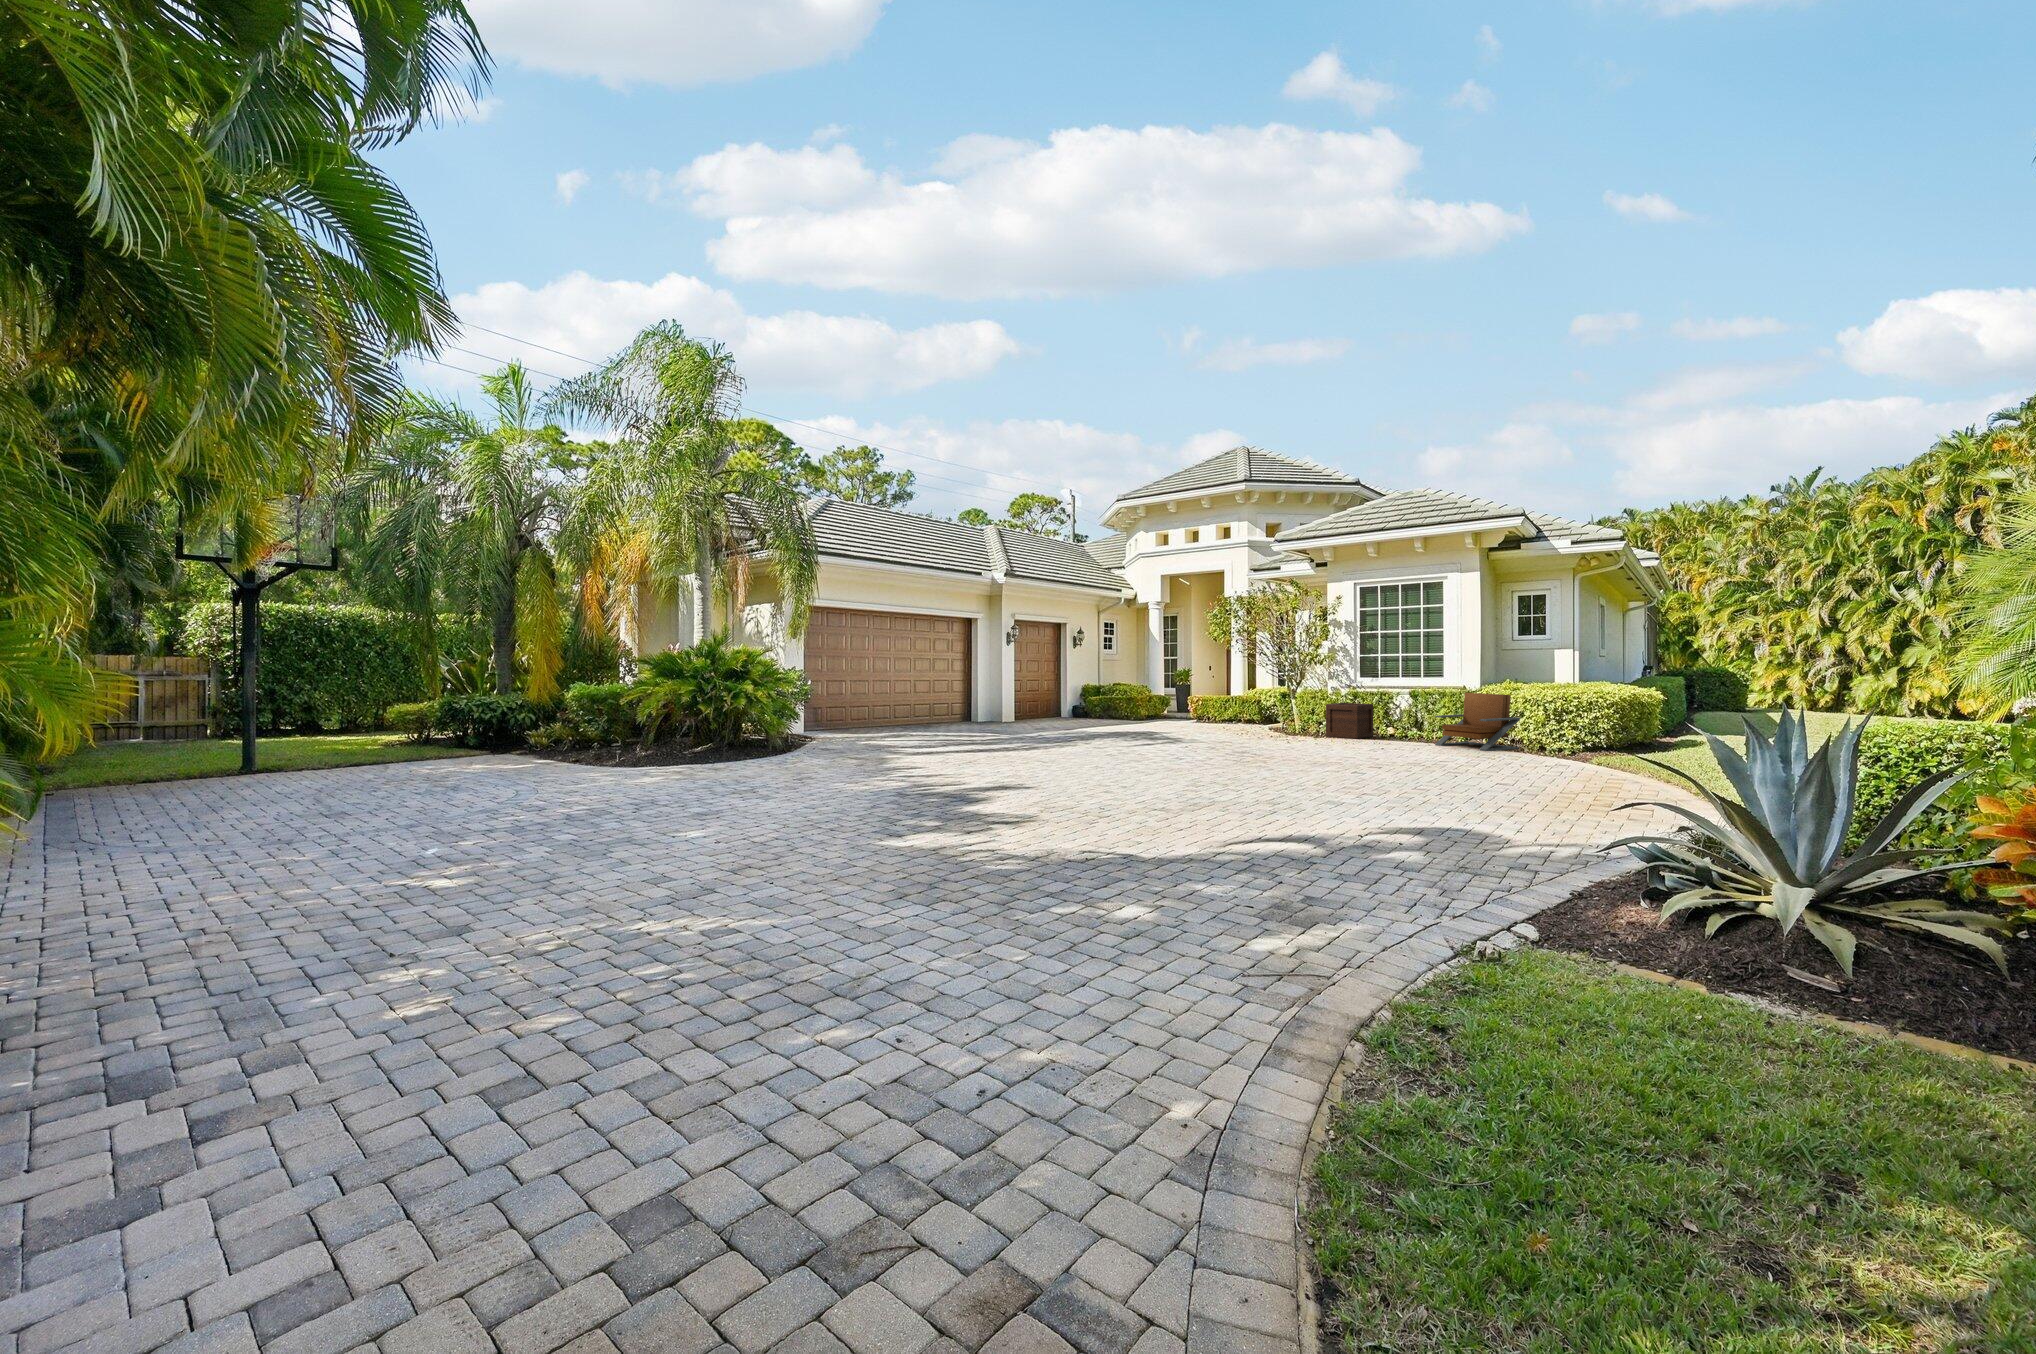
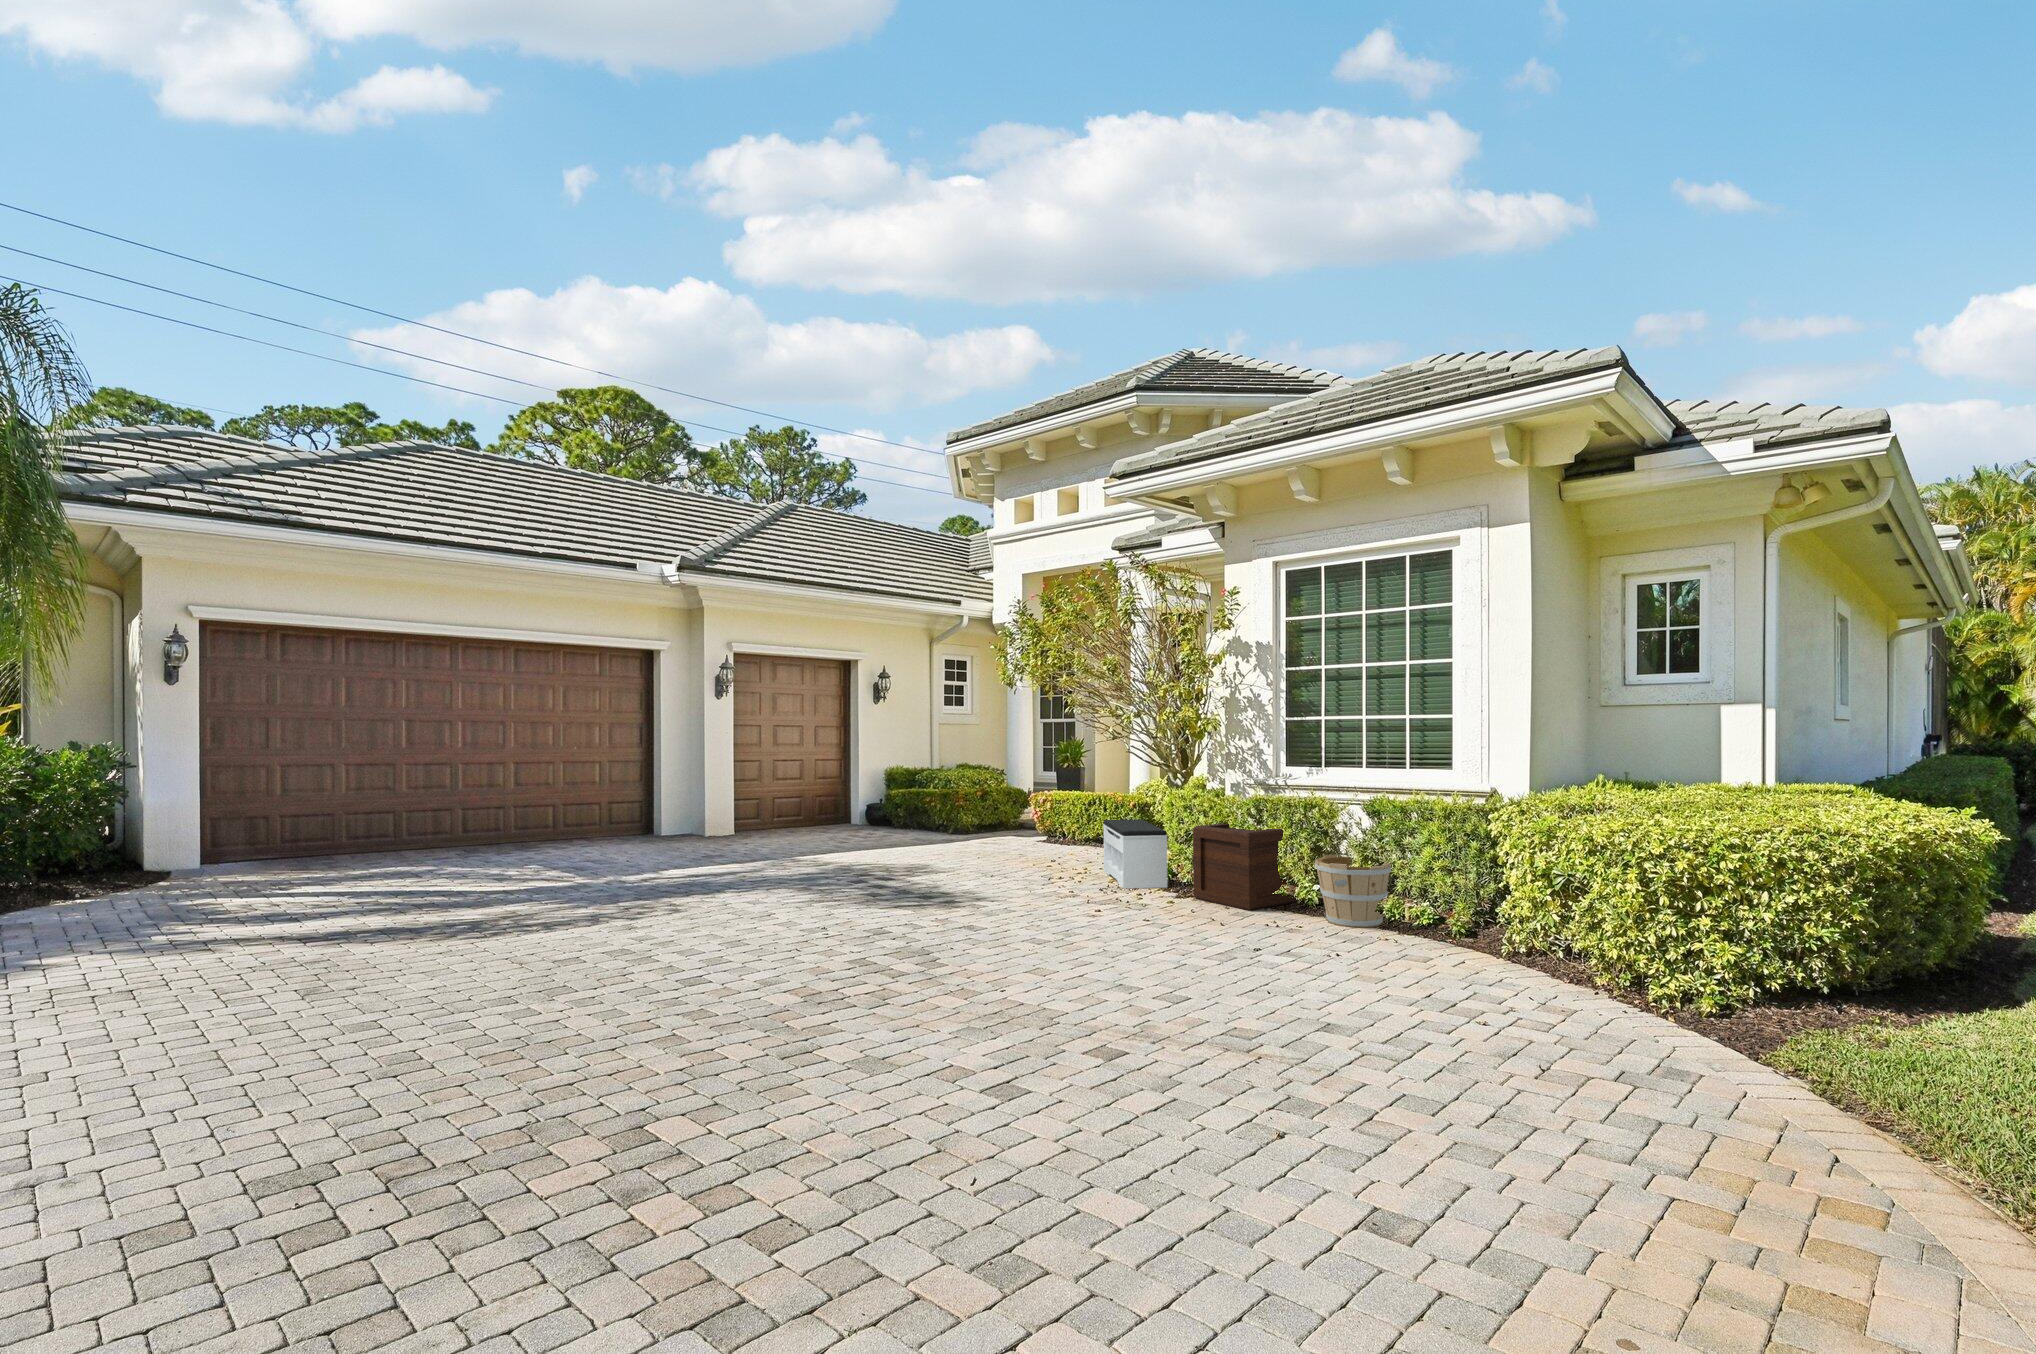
lounge chair: present [1435,693,1520,751] -> none [1408,813,1626,984]
bench: none [1265,705,1307,735] -> present [1103,819,1167,889]
wooden bucket: none [1388,714,1422,742] -> present [1315,855,1391,928]

